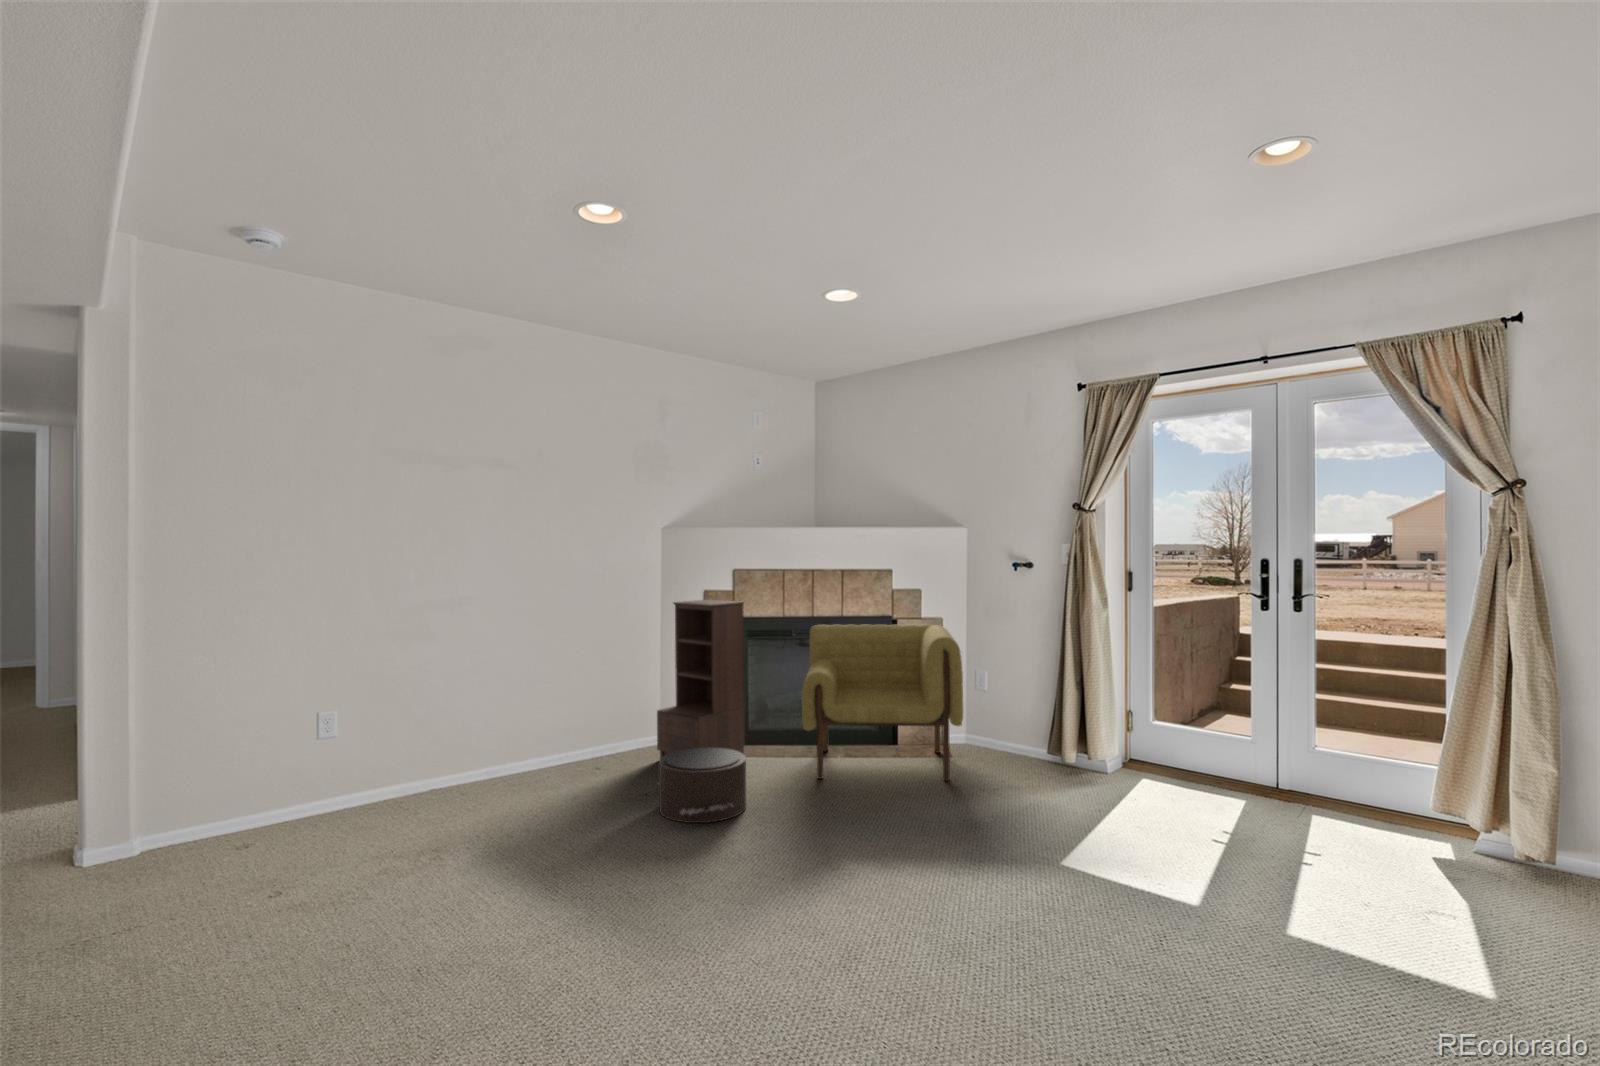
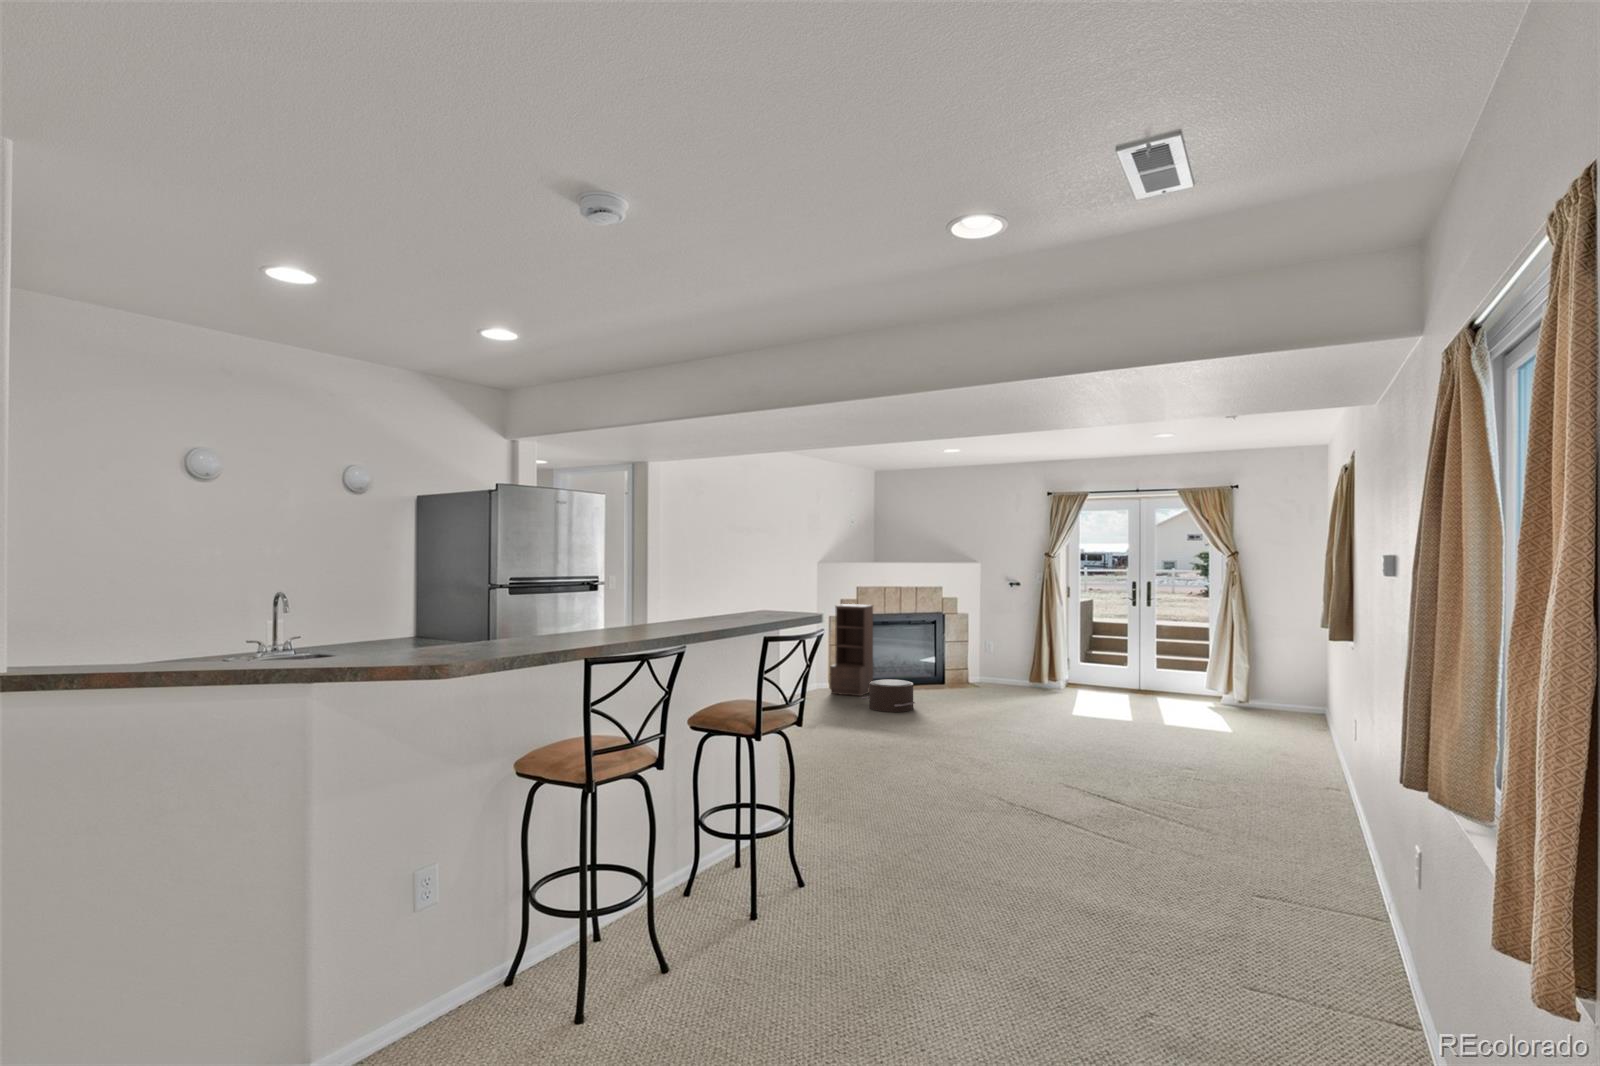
armchair: present [802,625,963,781] -> none [903,617,999,697]

